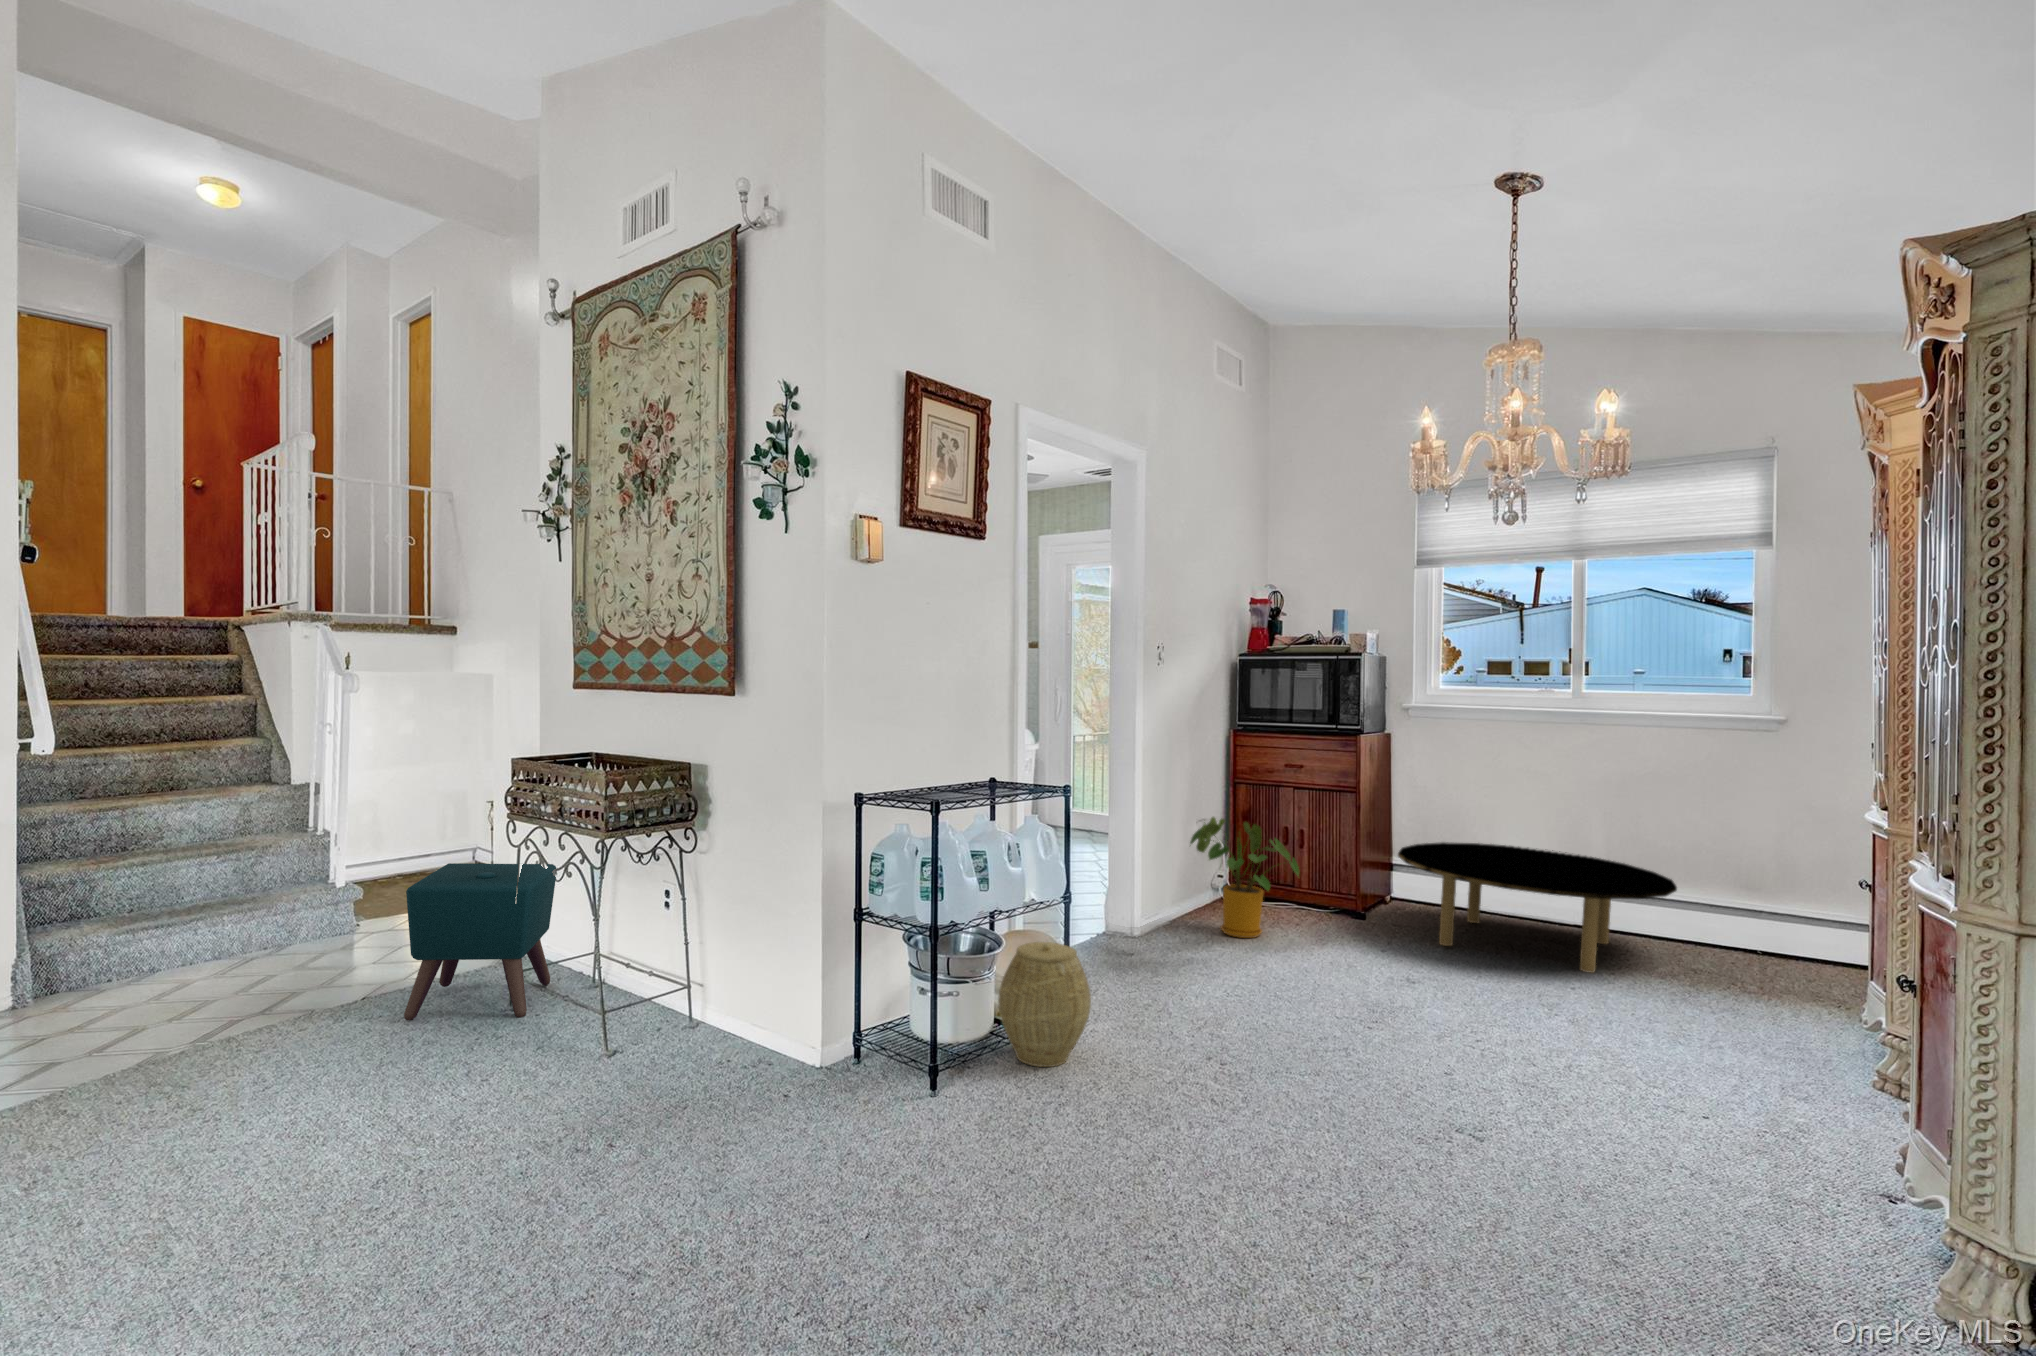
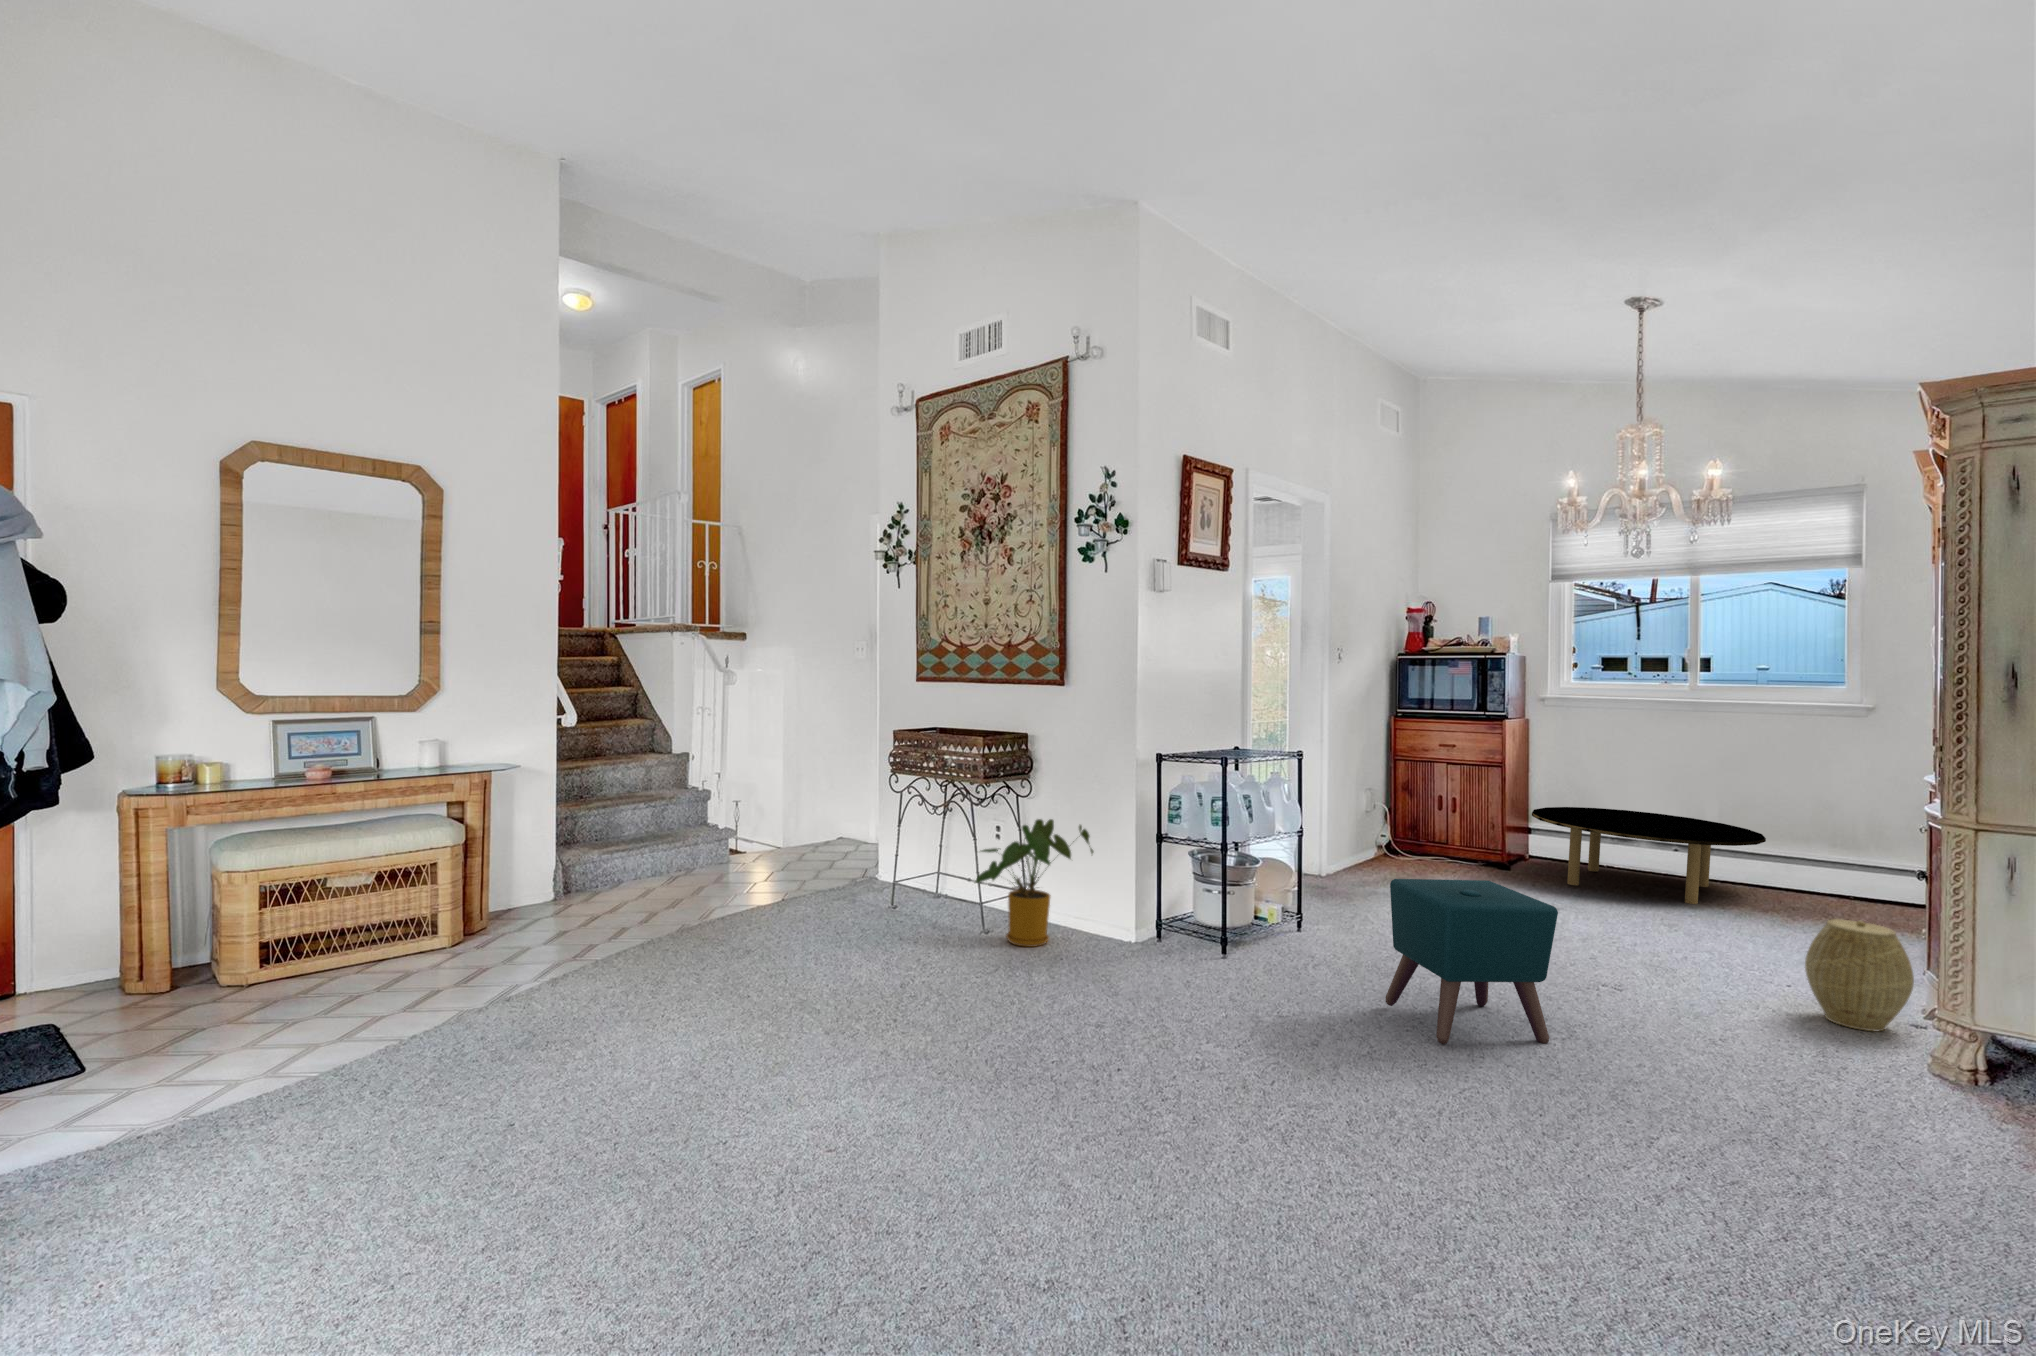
house plant: present [1190,817,1299,938] -> present [976,819,1093,947]
ottoman: present [404,863,556,1021] -> present [1386,879,1558,1044]
woven basket: present [998,942,1091,1067] -> present [1805,919,1914,1031]

